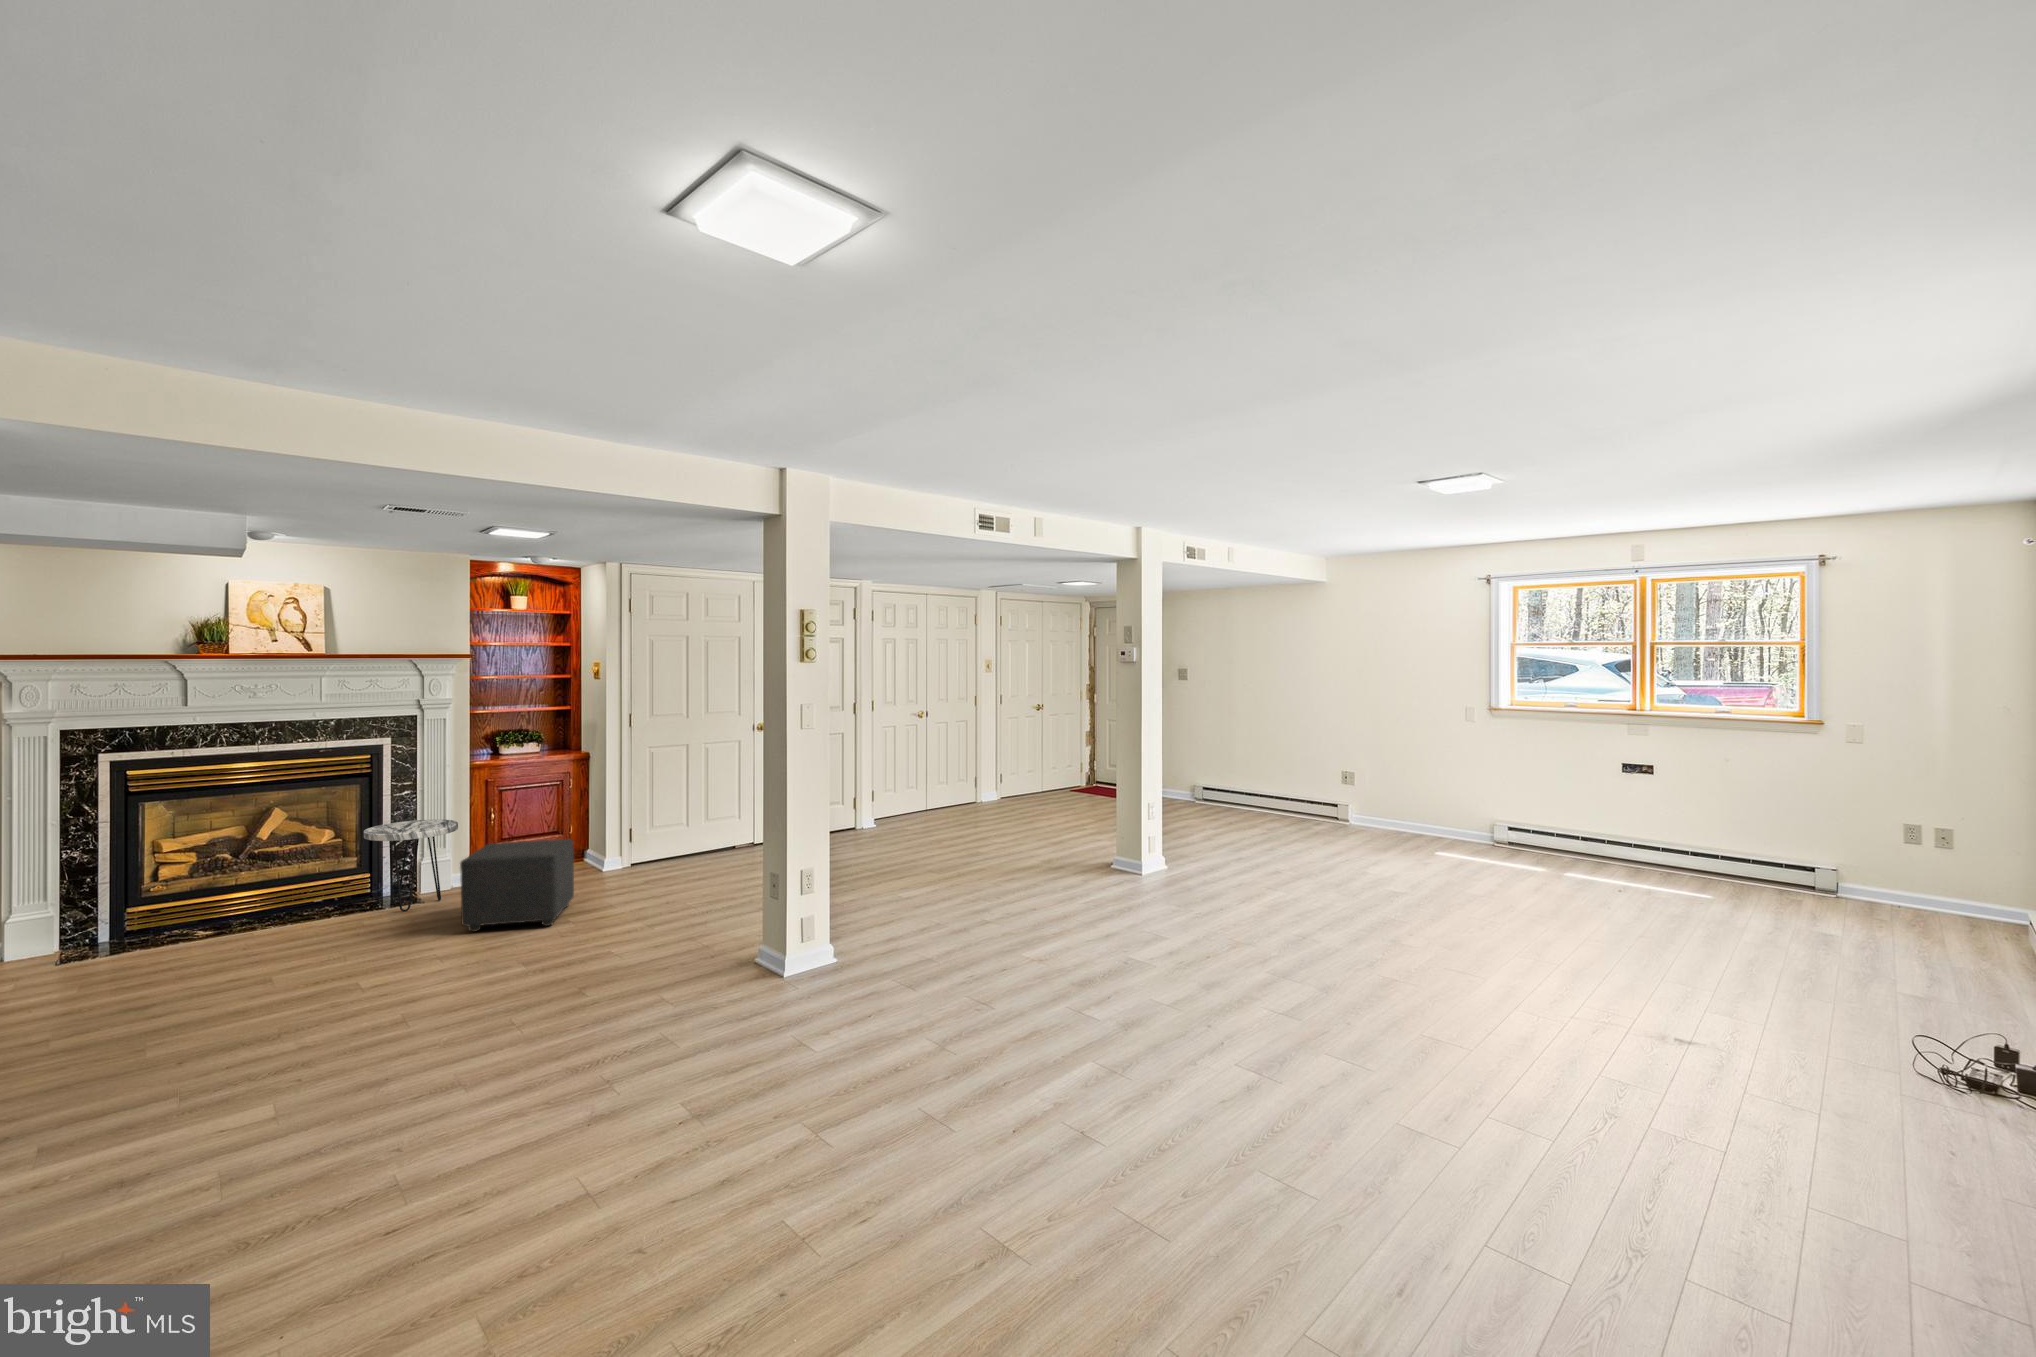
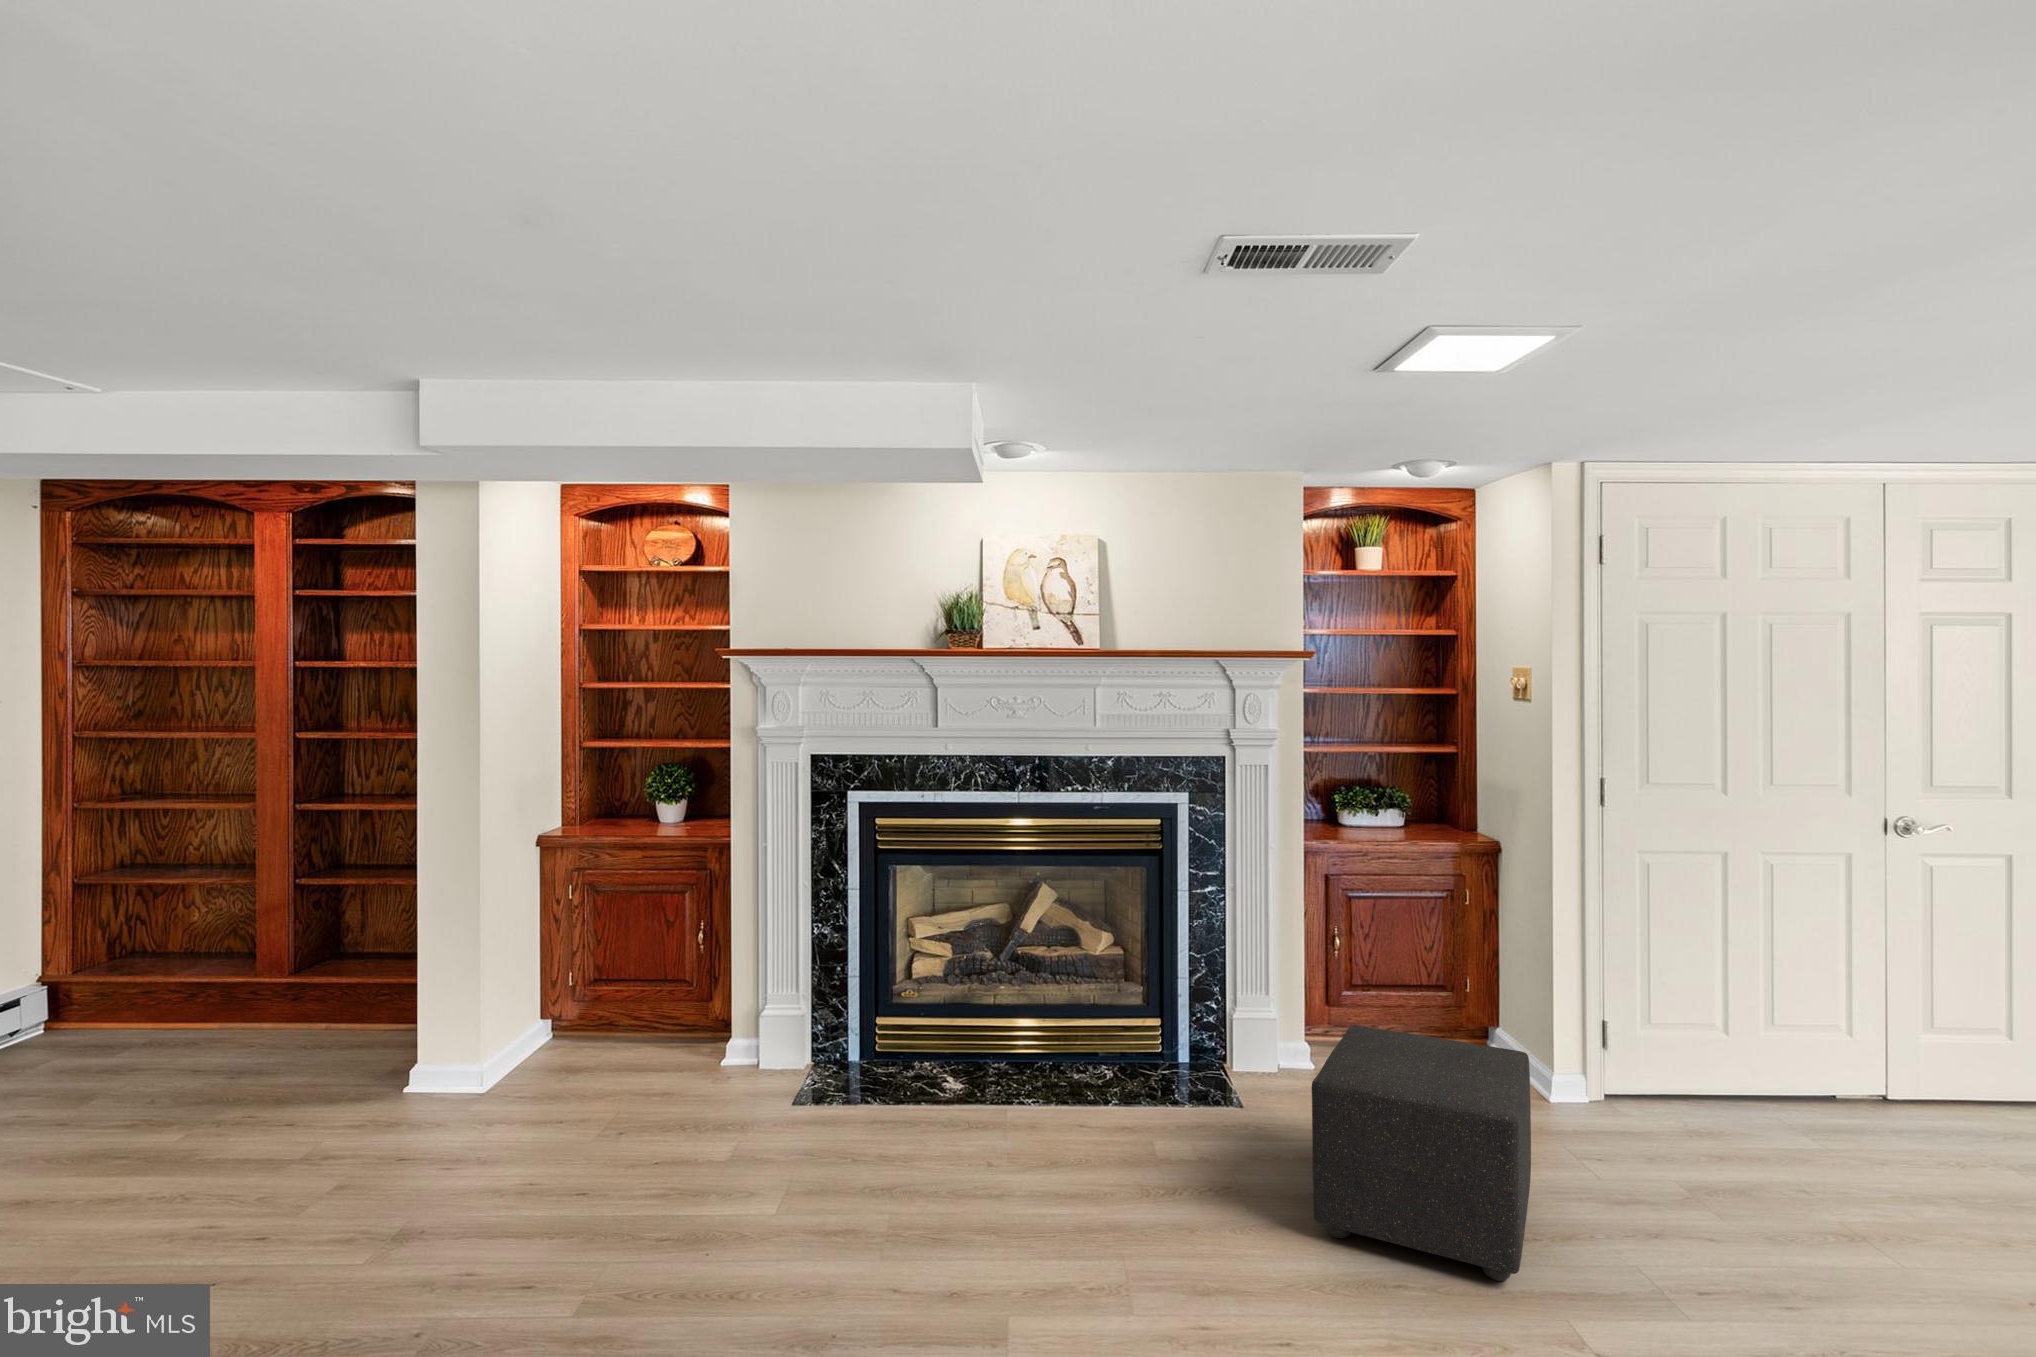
side table: present [364,819,458,911] -> none [1149,936,1292,1111]

